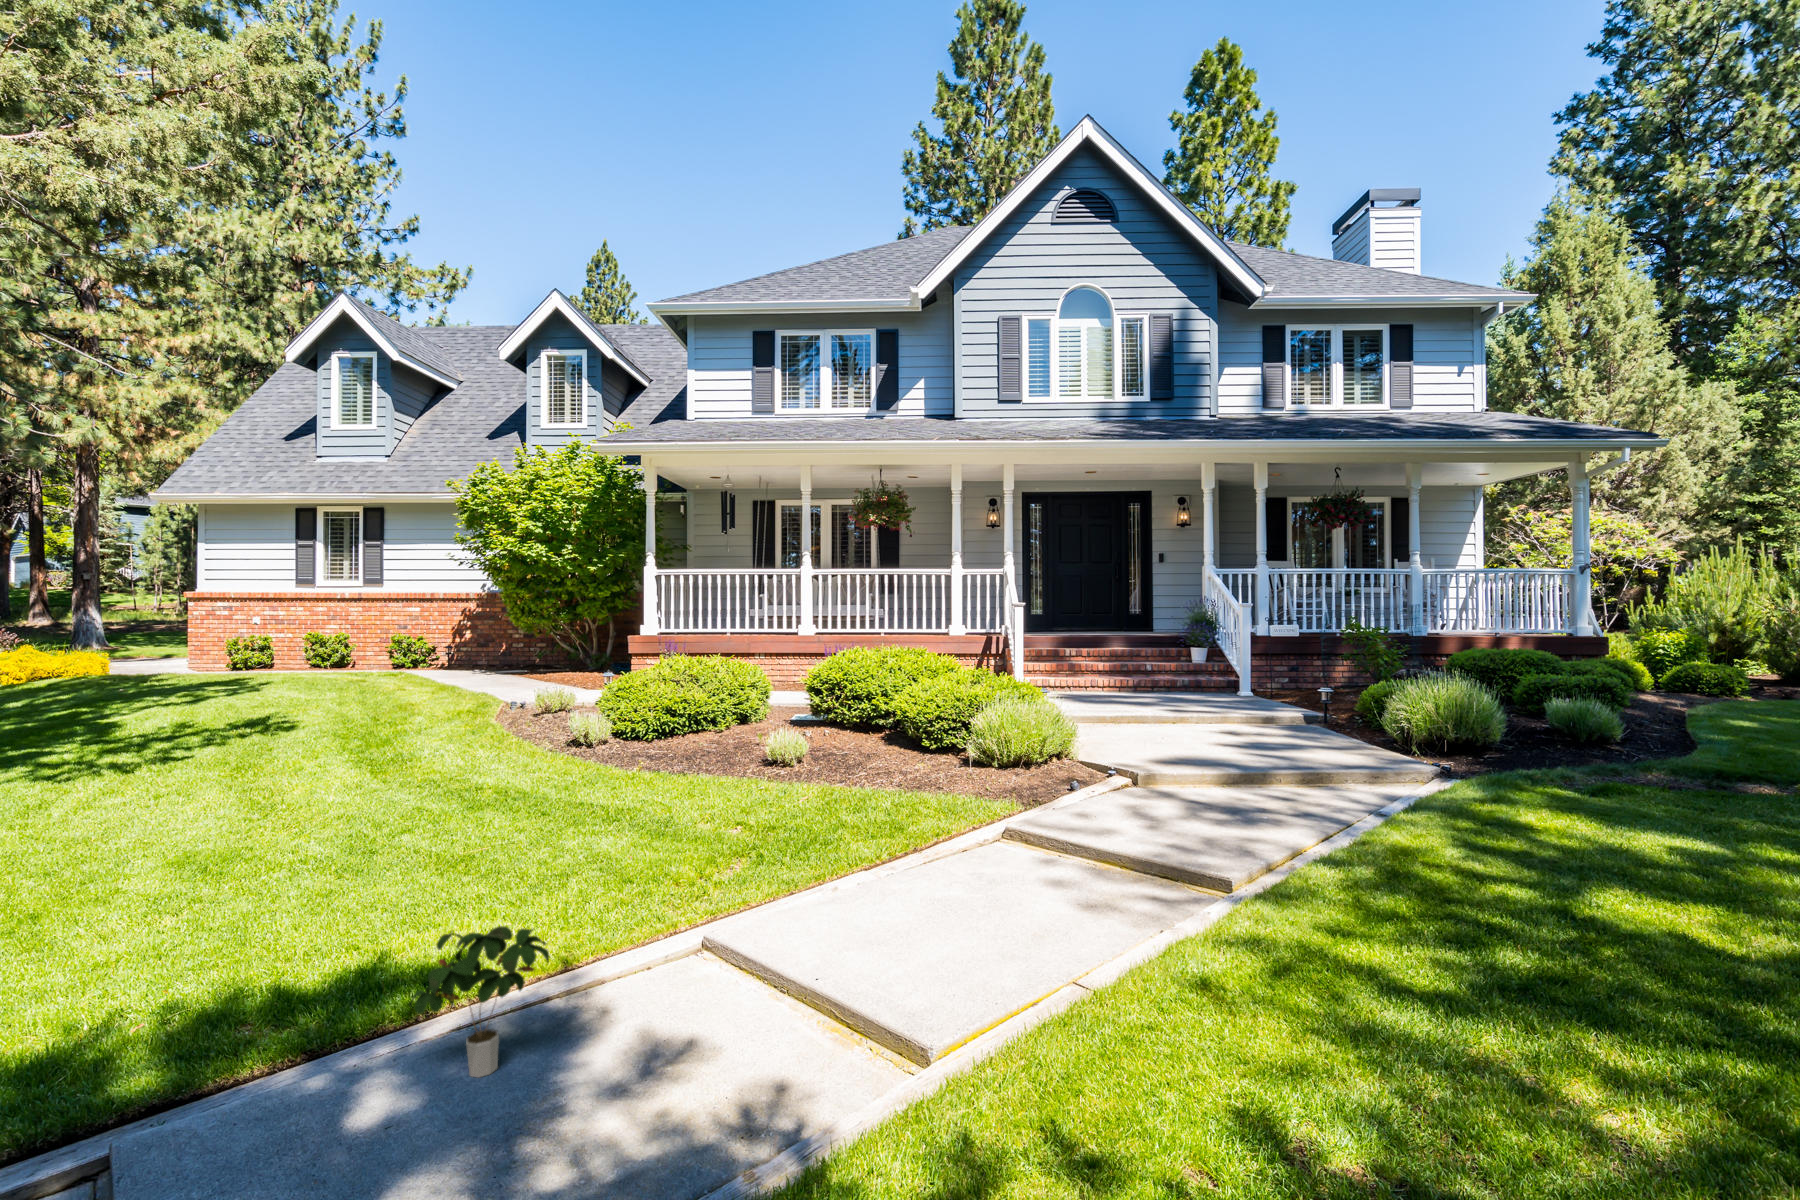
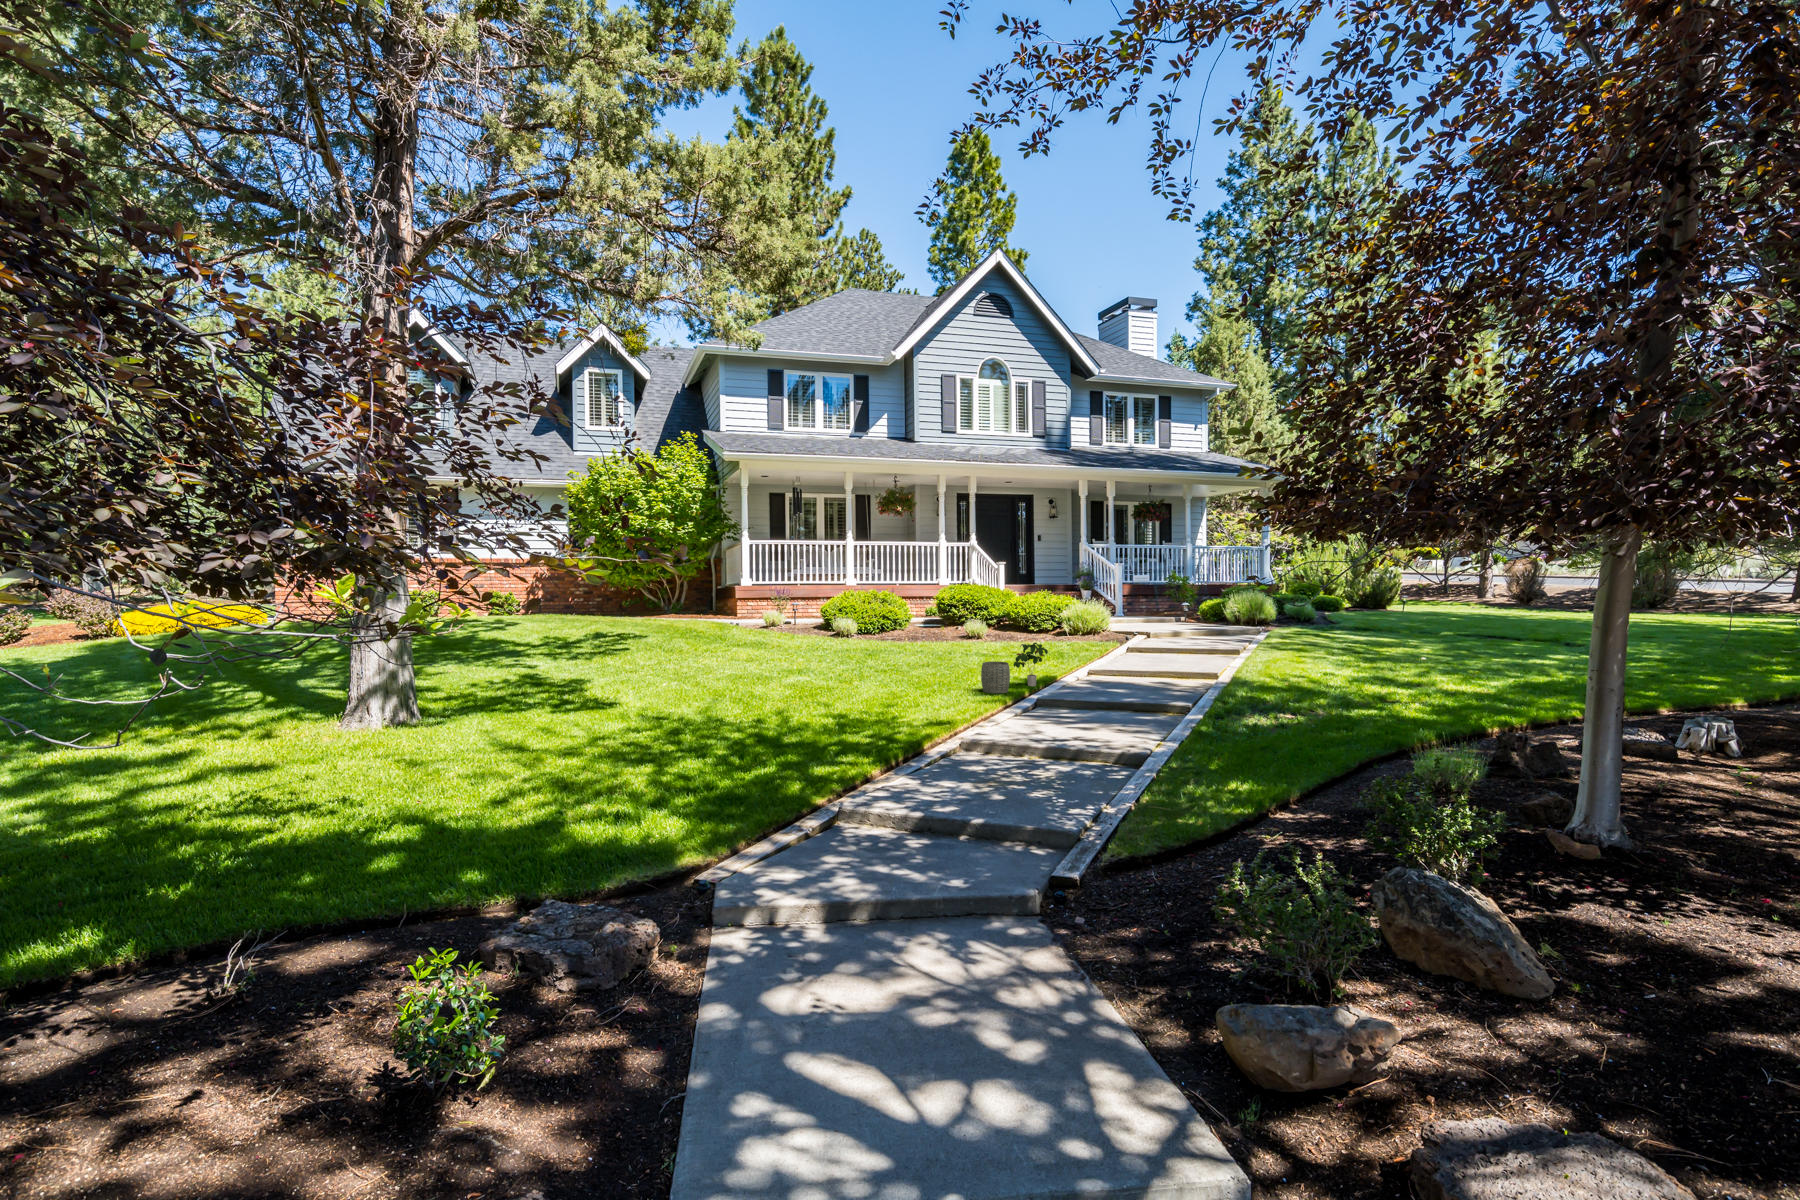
woven basket: none [187,1001,313,1150] -> present [981,662,1010,693]

